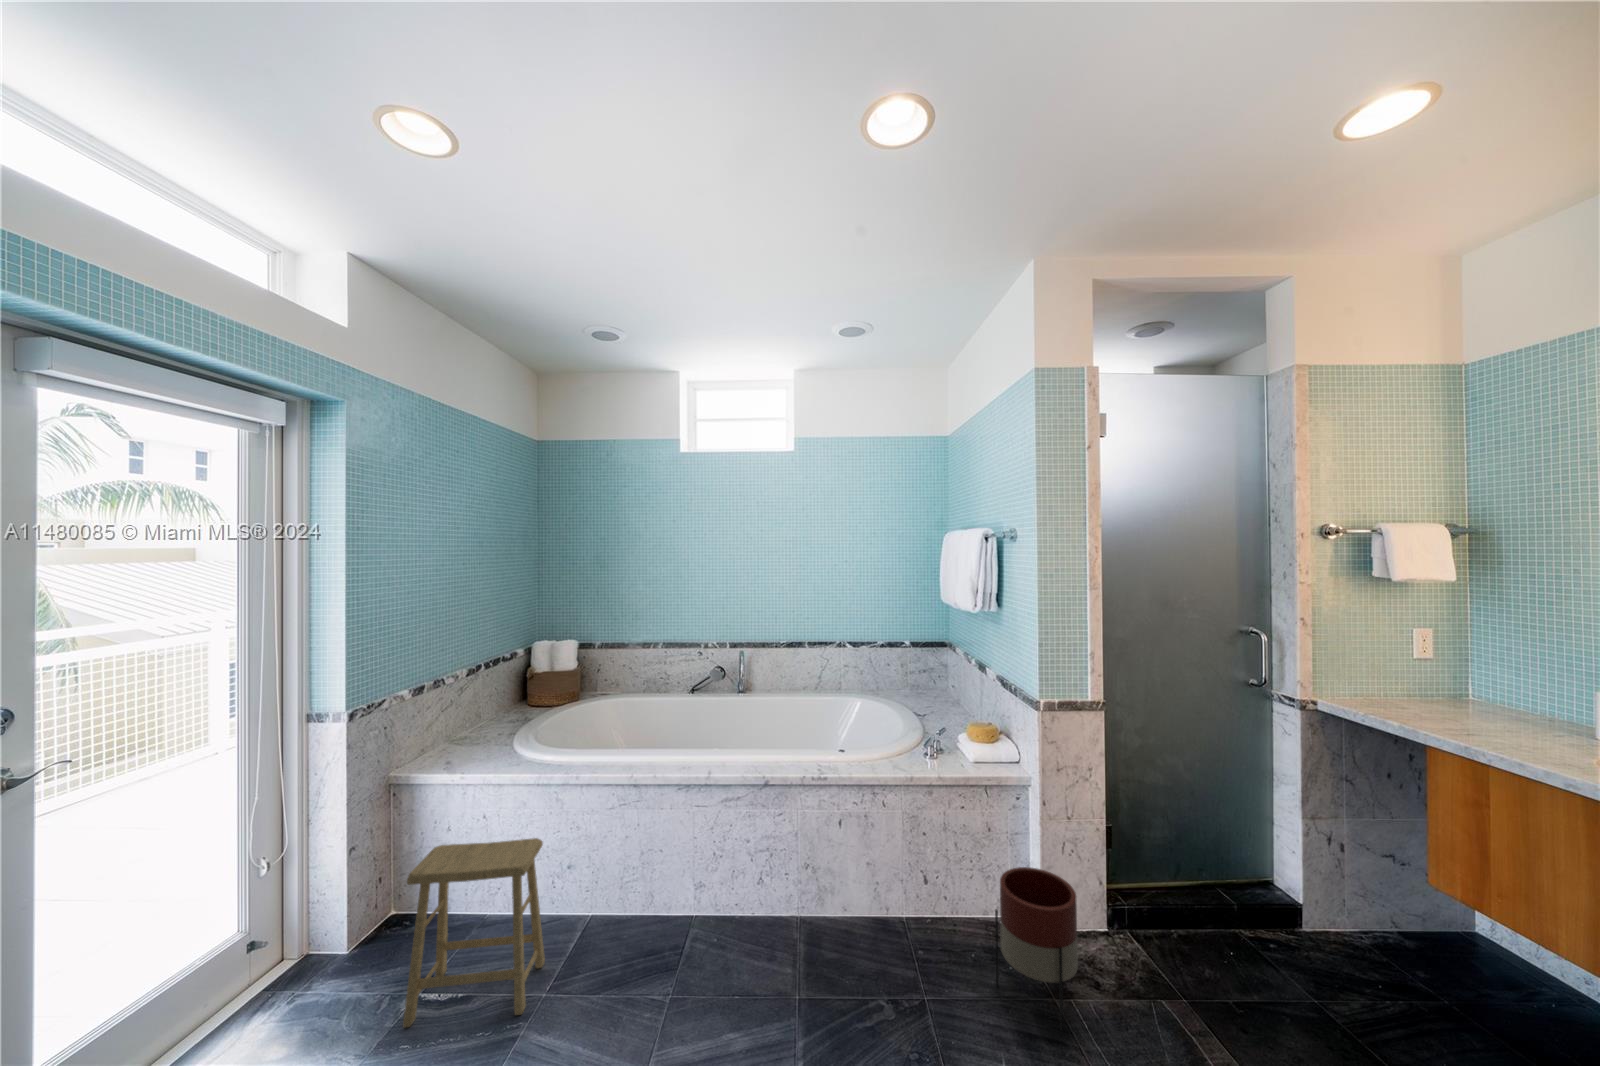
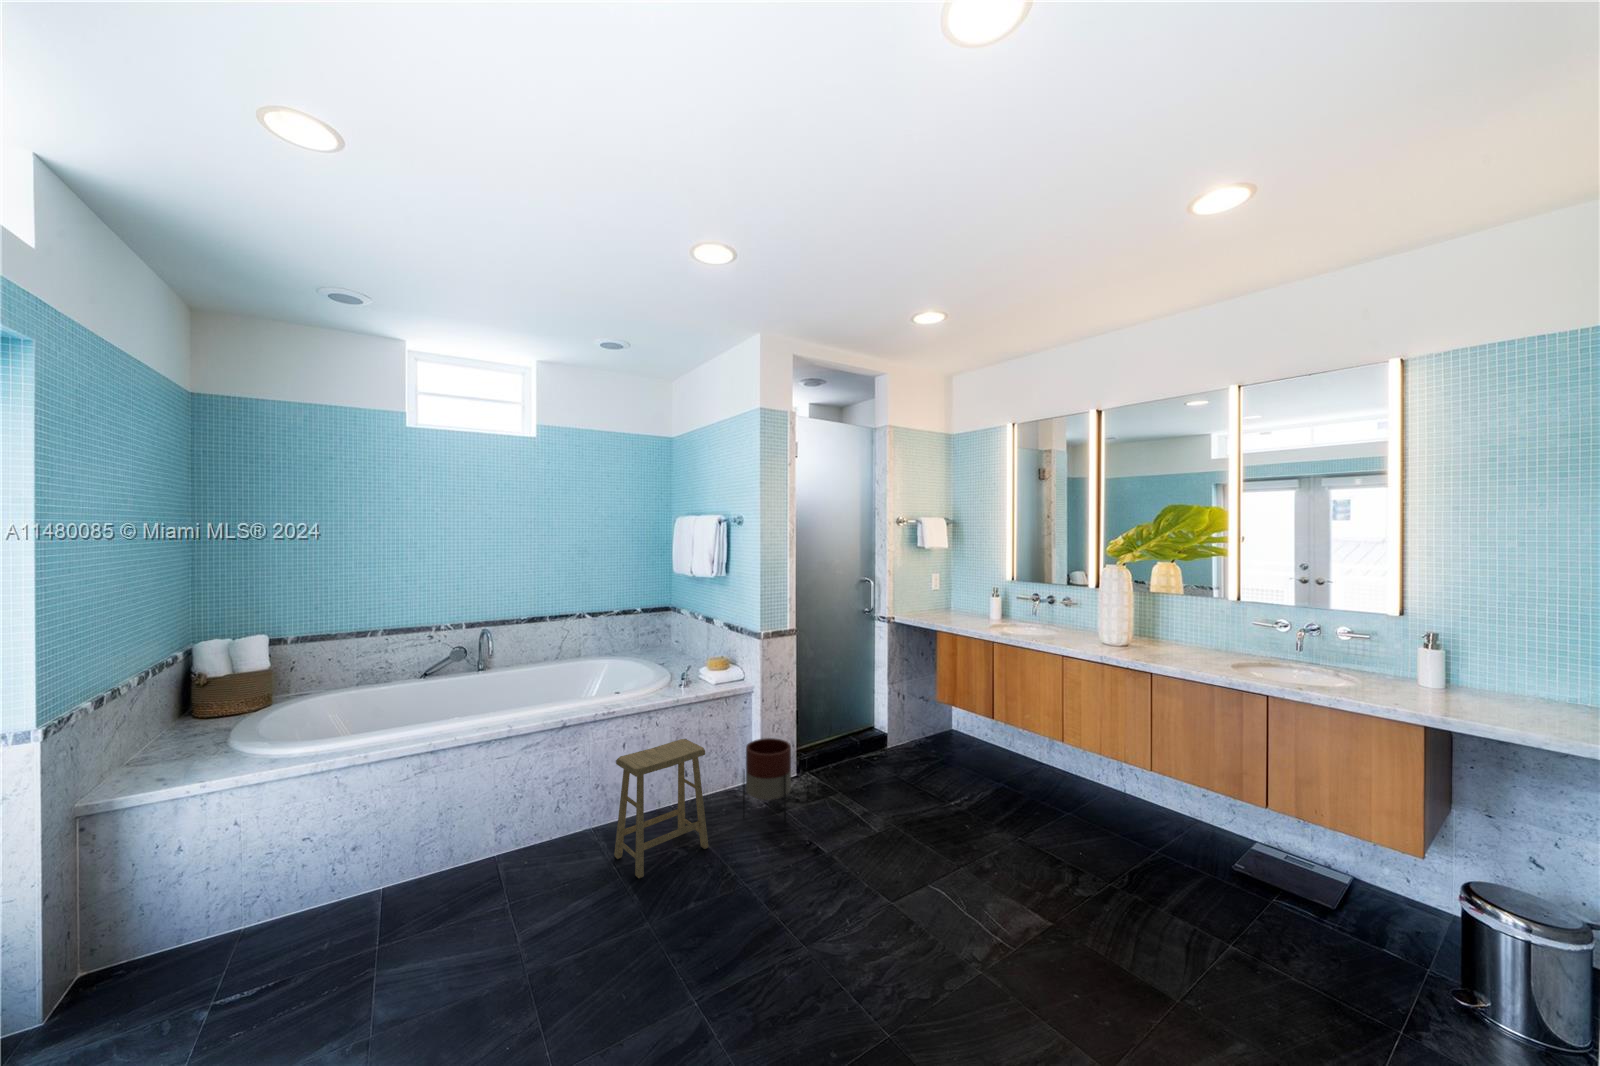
footstool: present [403,838,545,1028] -> present [614,739,708,878]

